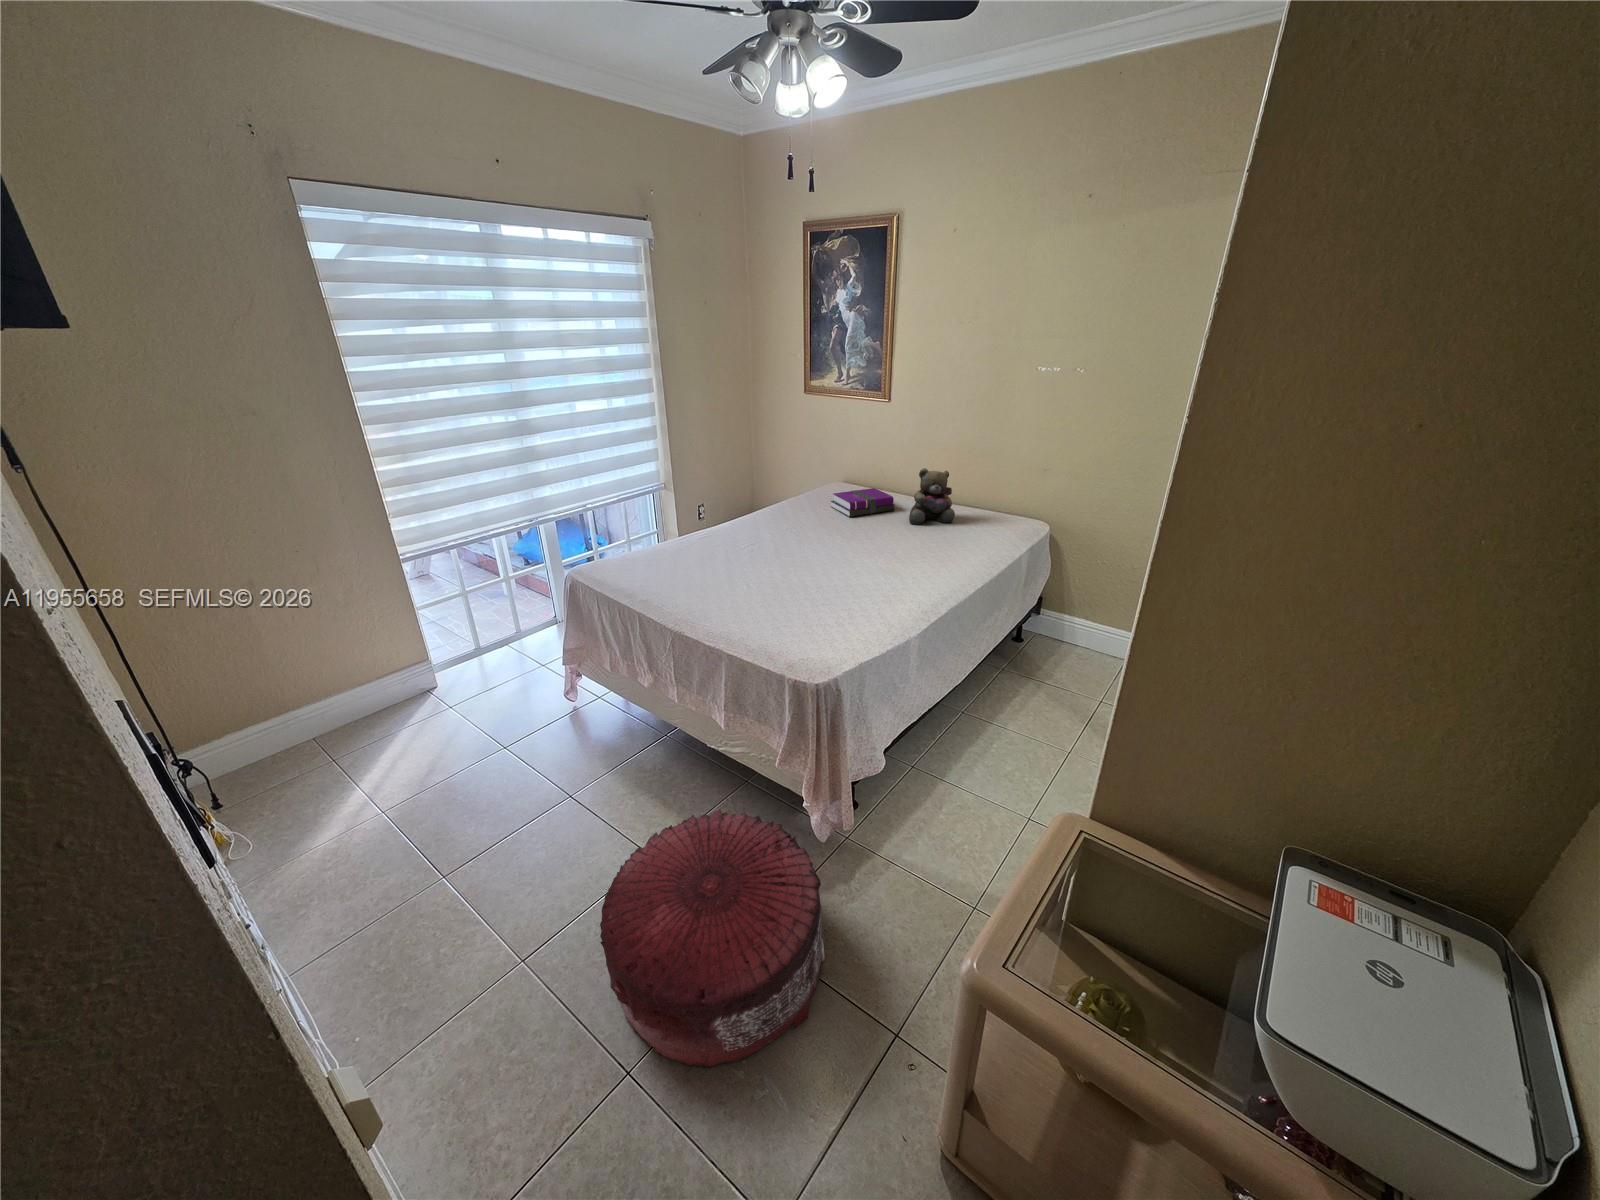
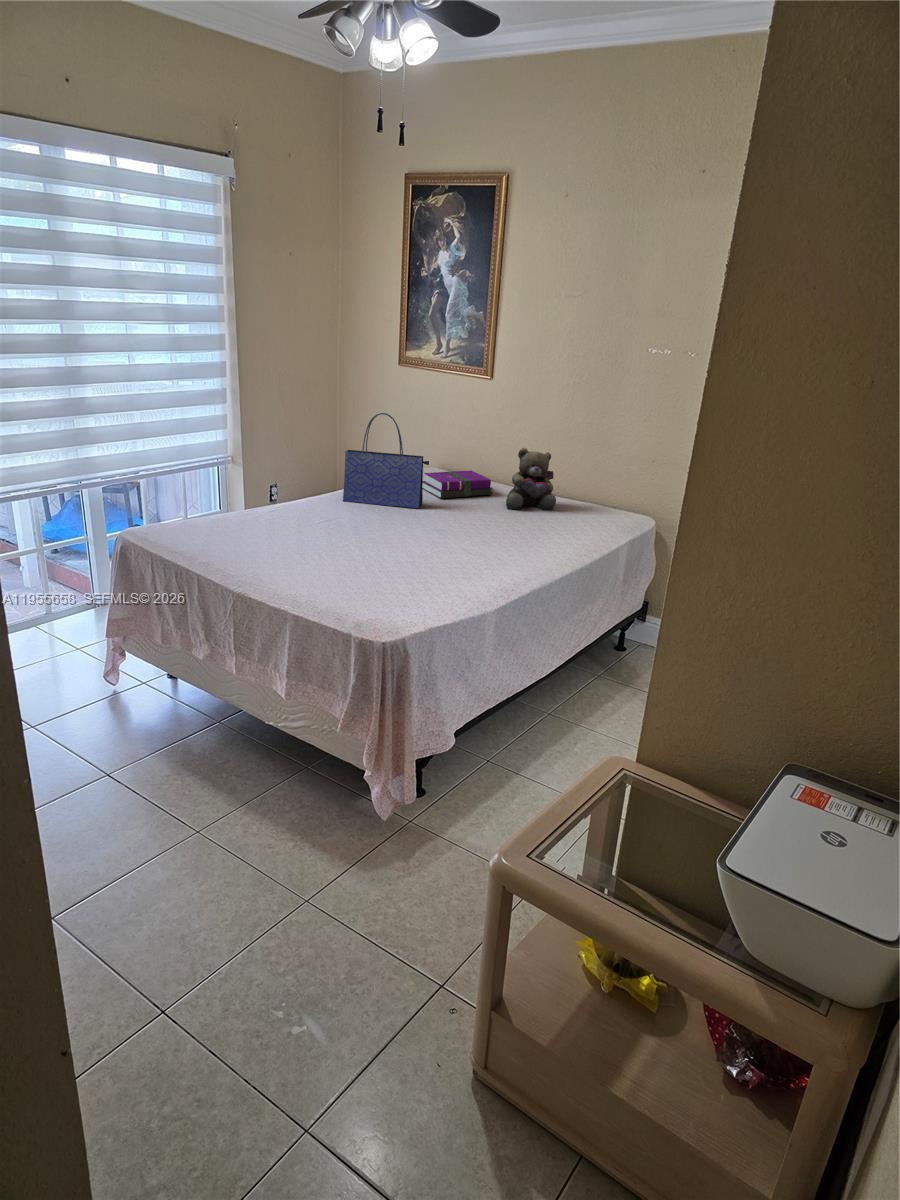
tote bag: none [763,445,839,529] -> present [343,413,429,508]
pouf: present [600,809,825,1068] -> none [136,772,376,1017]

